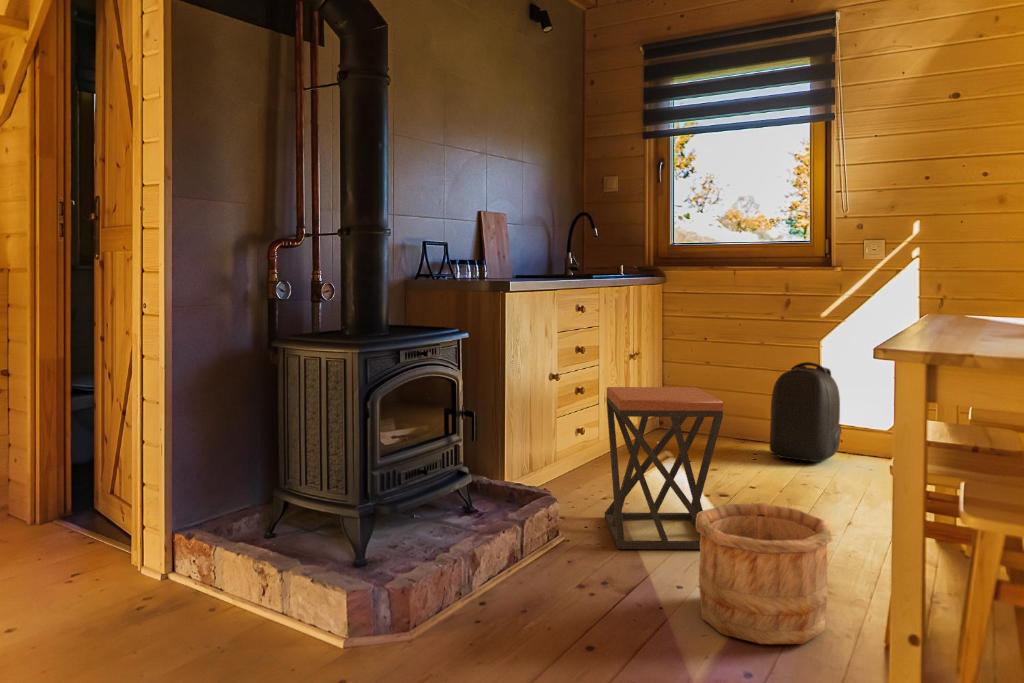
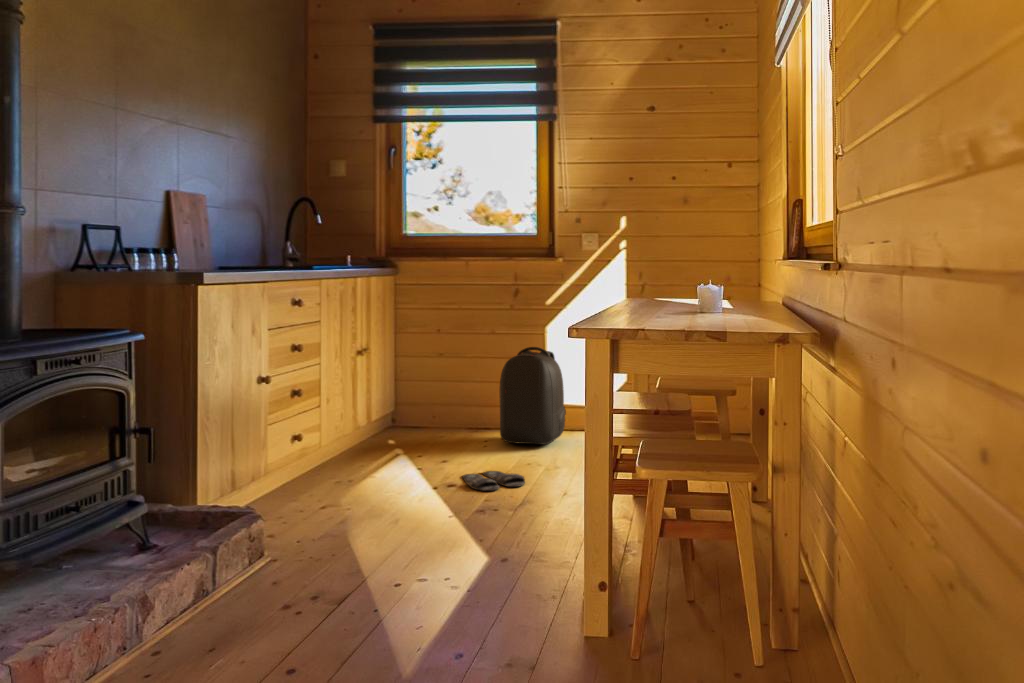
stool: present [605,387,723,549] -> none [316,379,441,563]
slippers: none [733,483,799,502] -> present [462,471,525,491]
wooden bucket: present [696,503,832,644] -> none [400,496,538,648]

